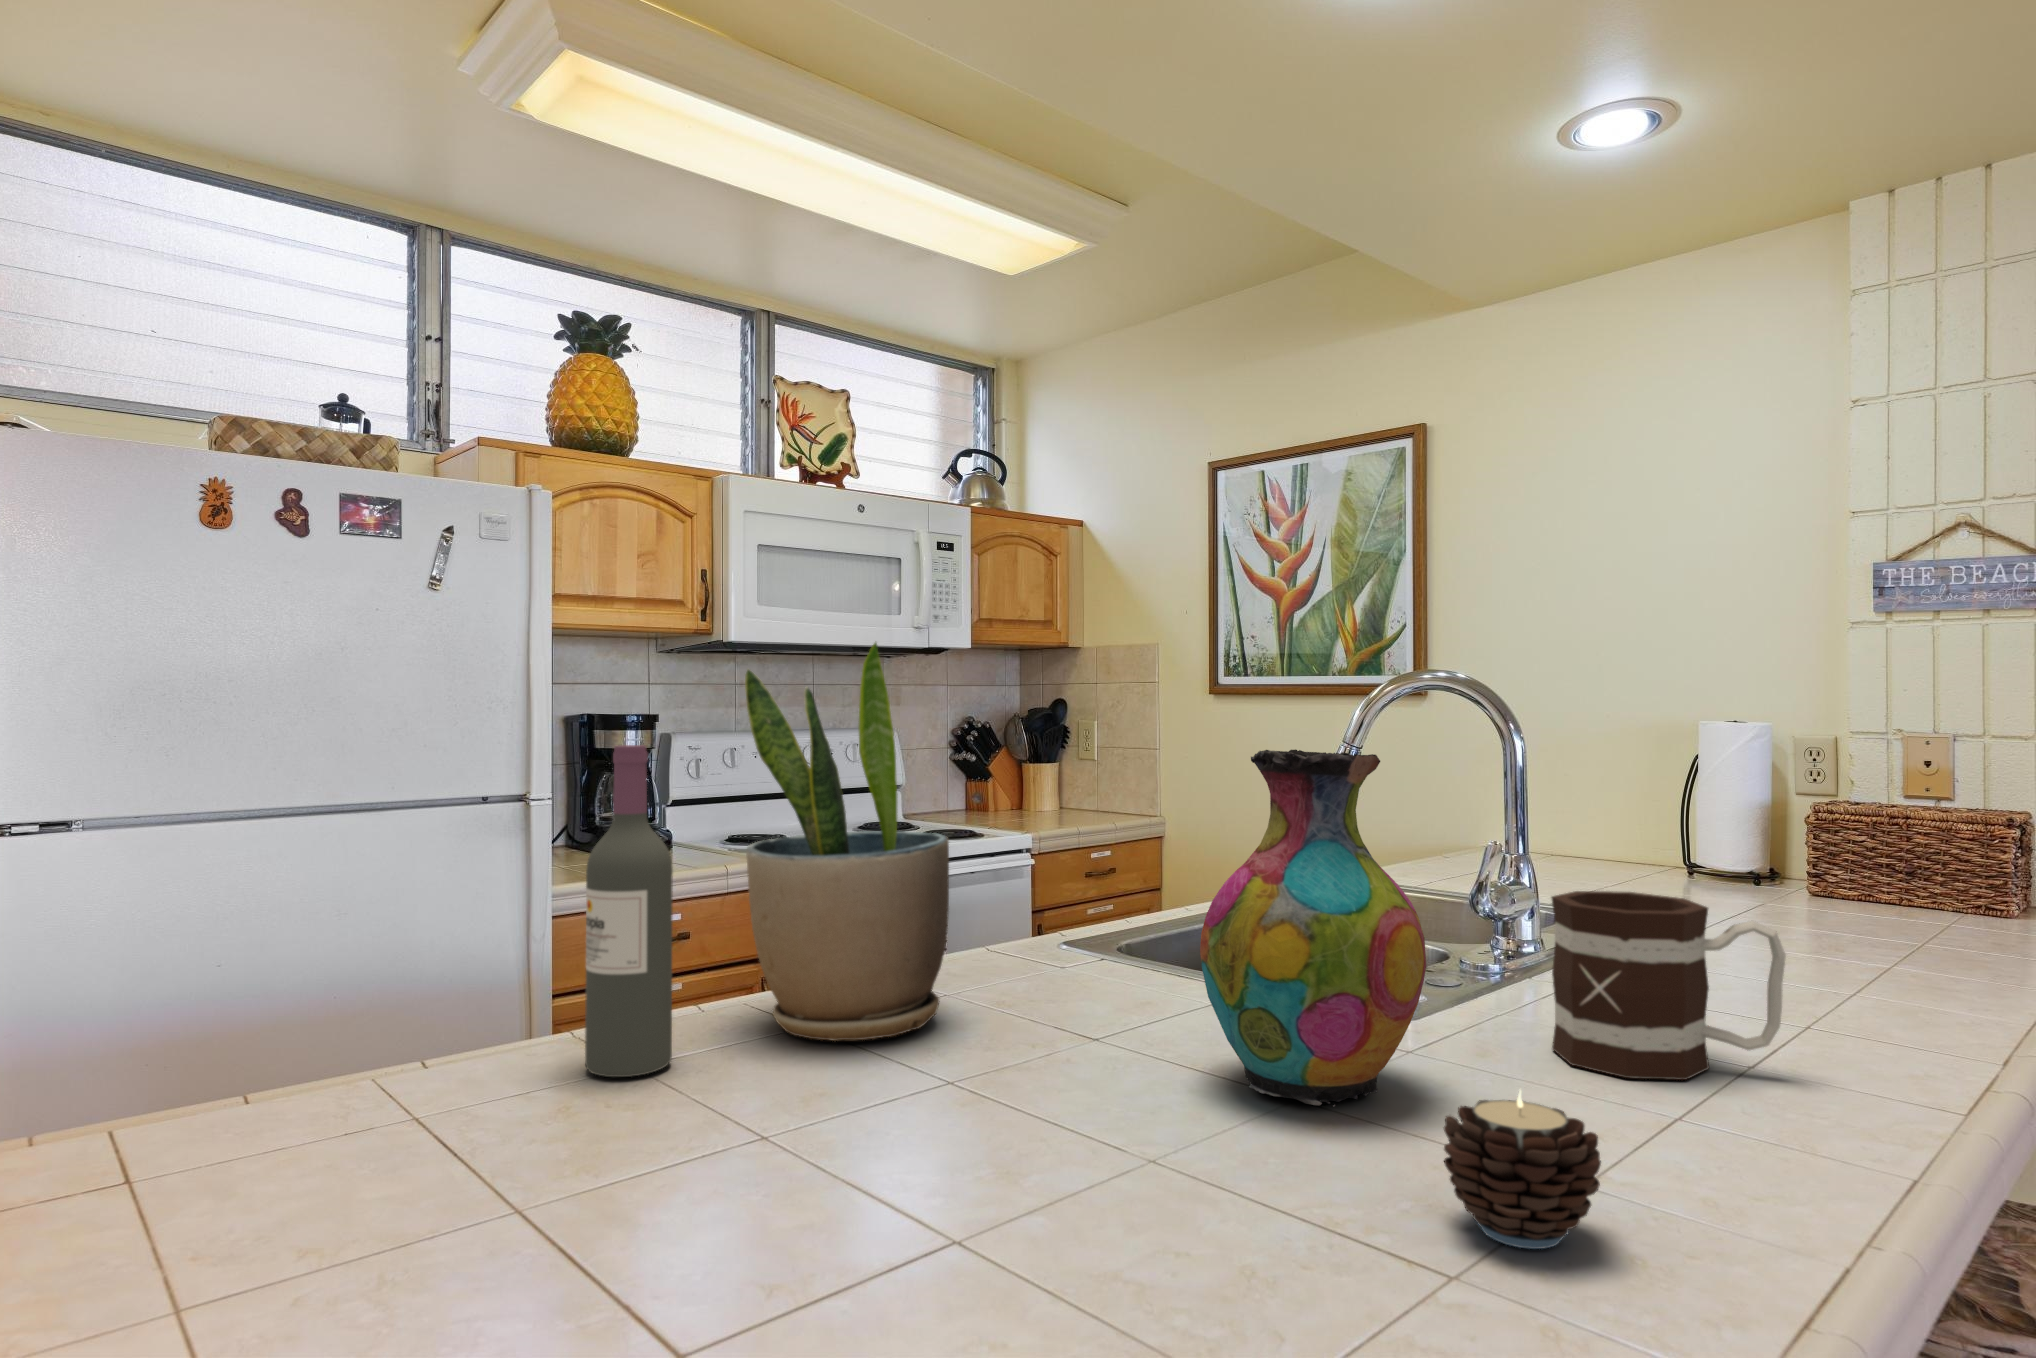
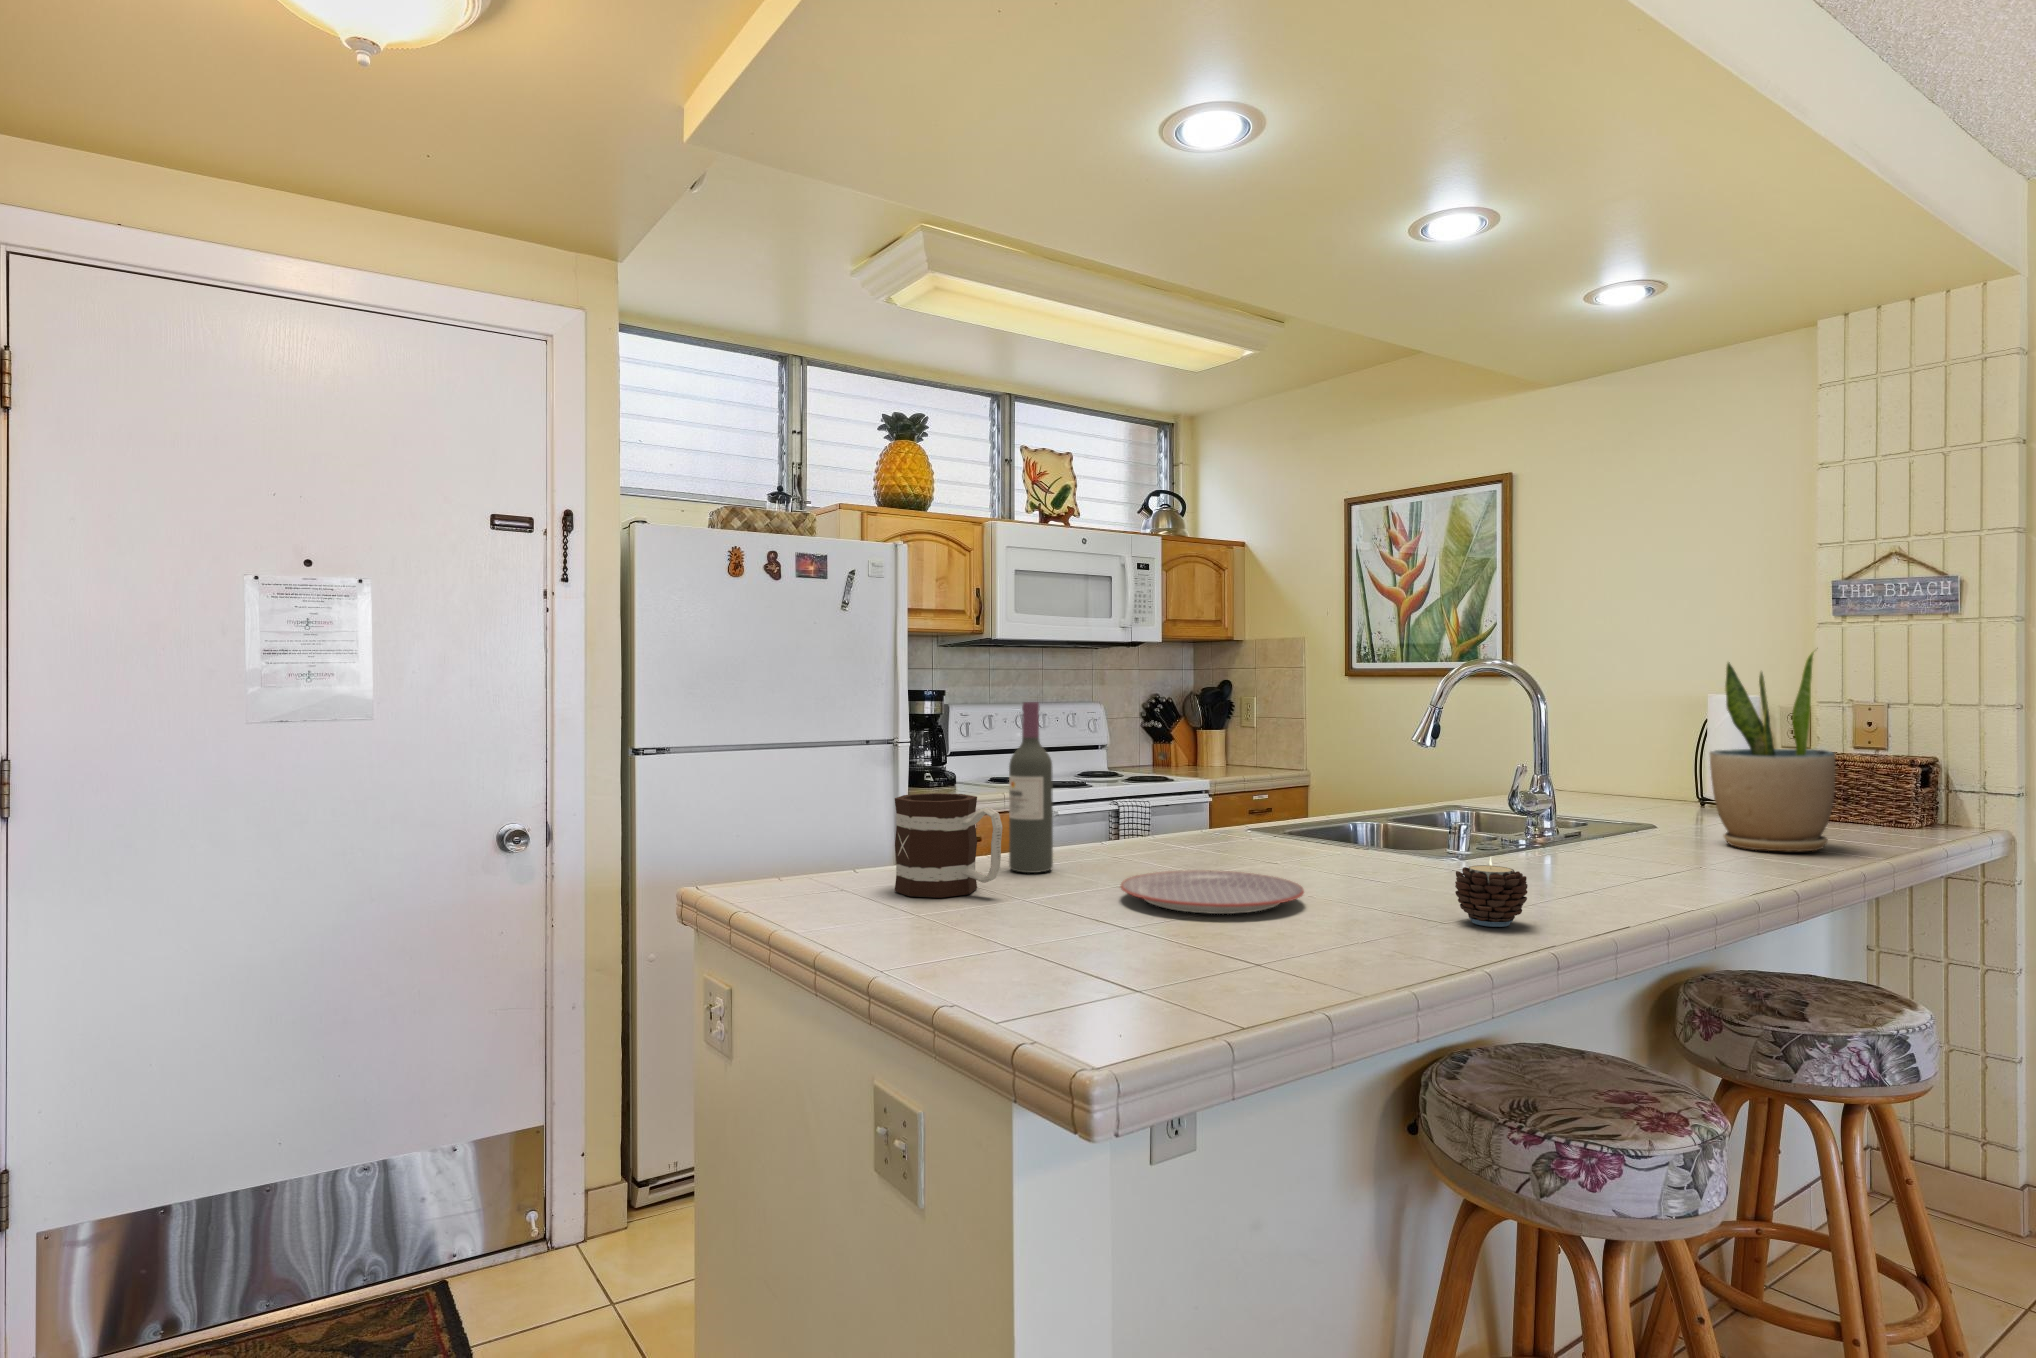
potted plant: present [745,643,949,1041] -> present [1709,652,1835,851]
vase: present [1200,749,1426,1107] -> none [1338,704,1461,889]
mug: present [1552,891,1786,1080] -> present [895,793,1002,898]
plate: none [749,1076,1131,1221] -> present [1121,870,1304,914]

